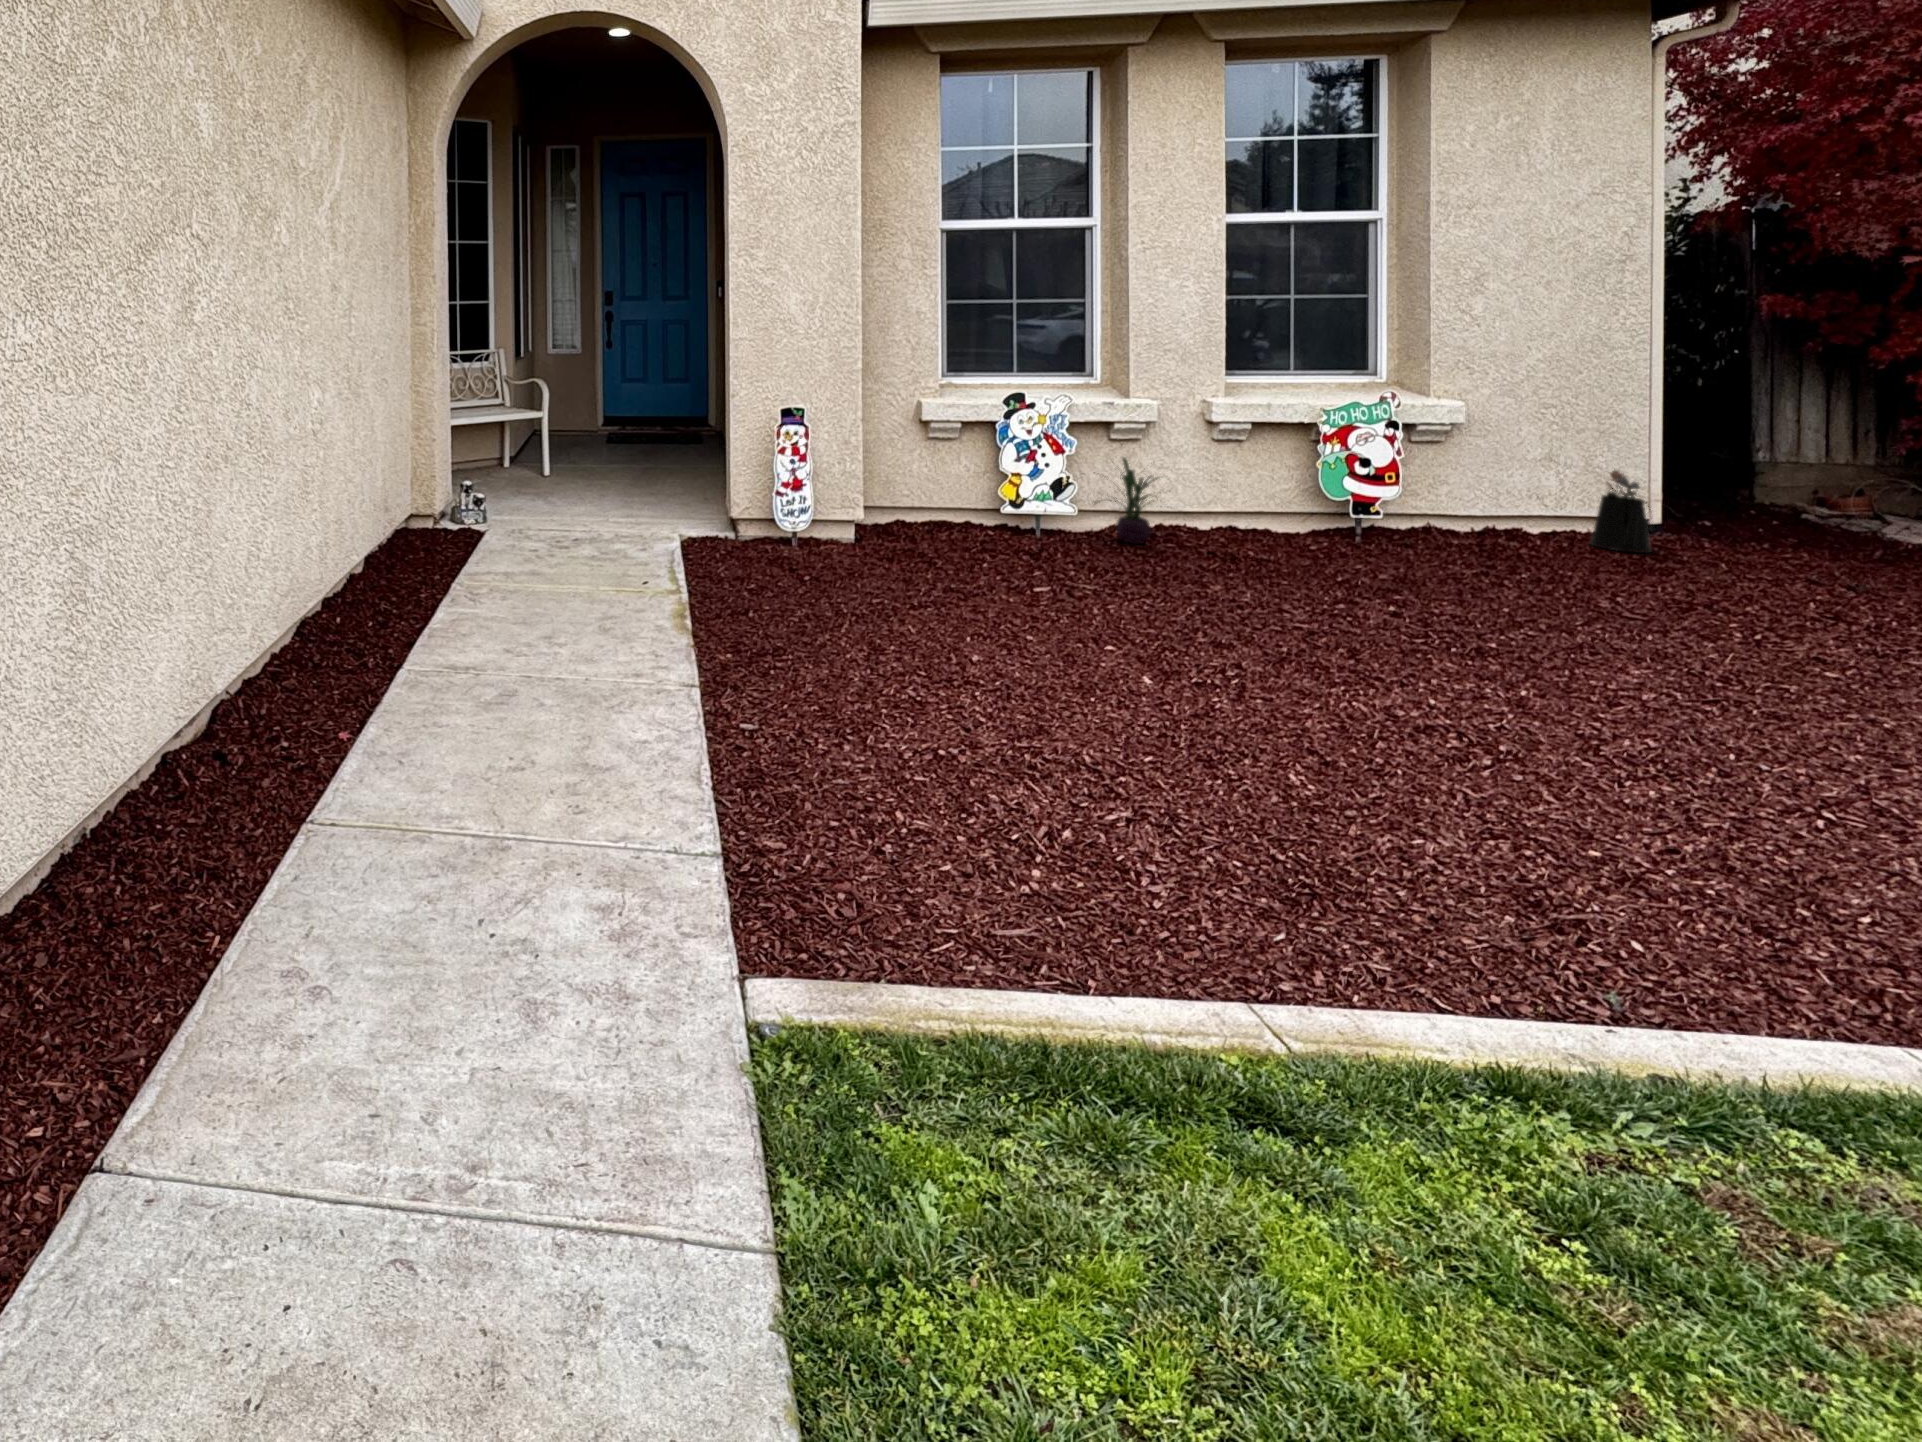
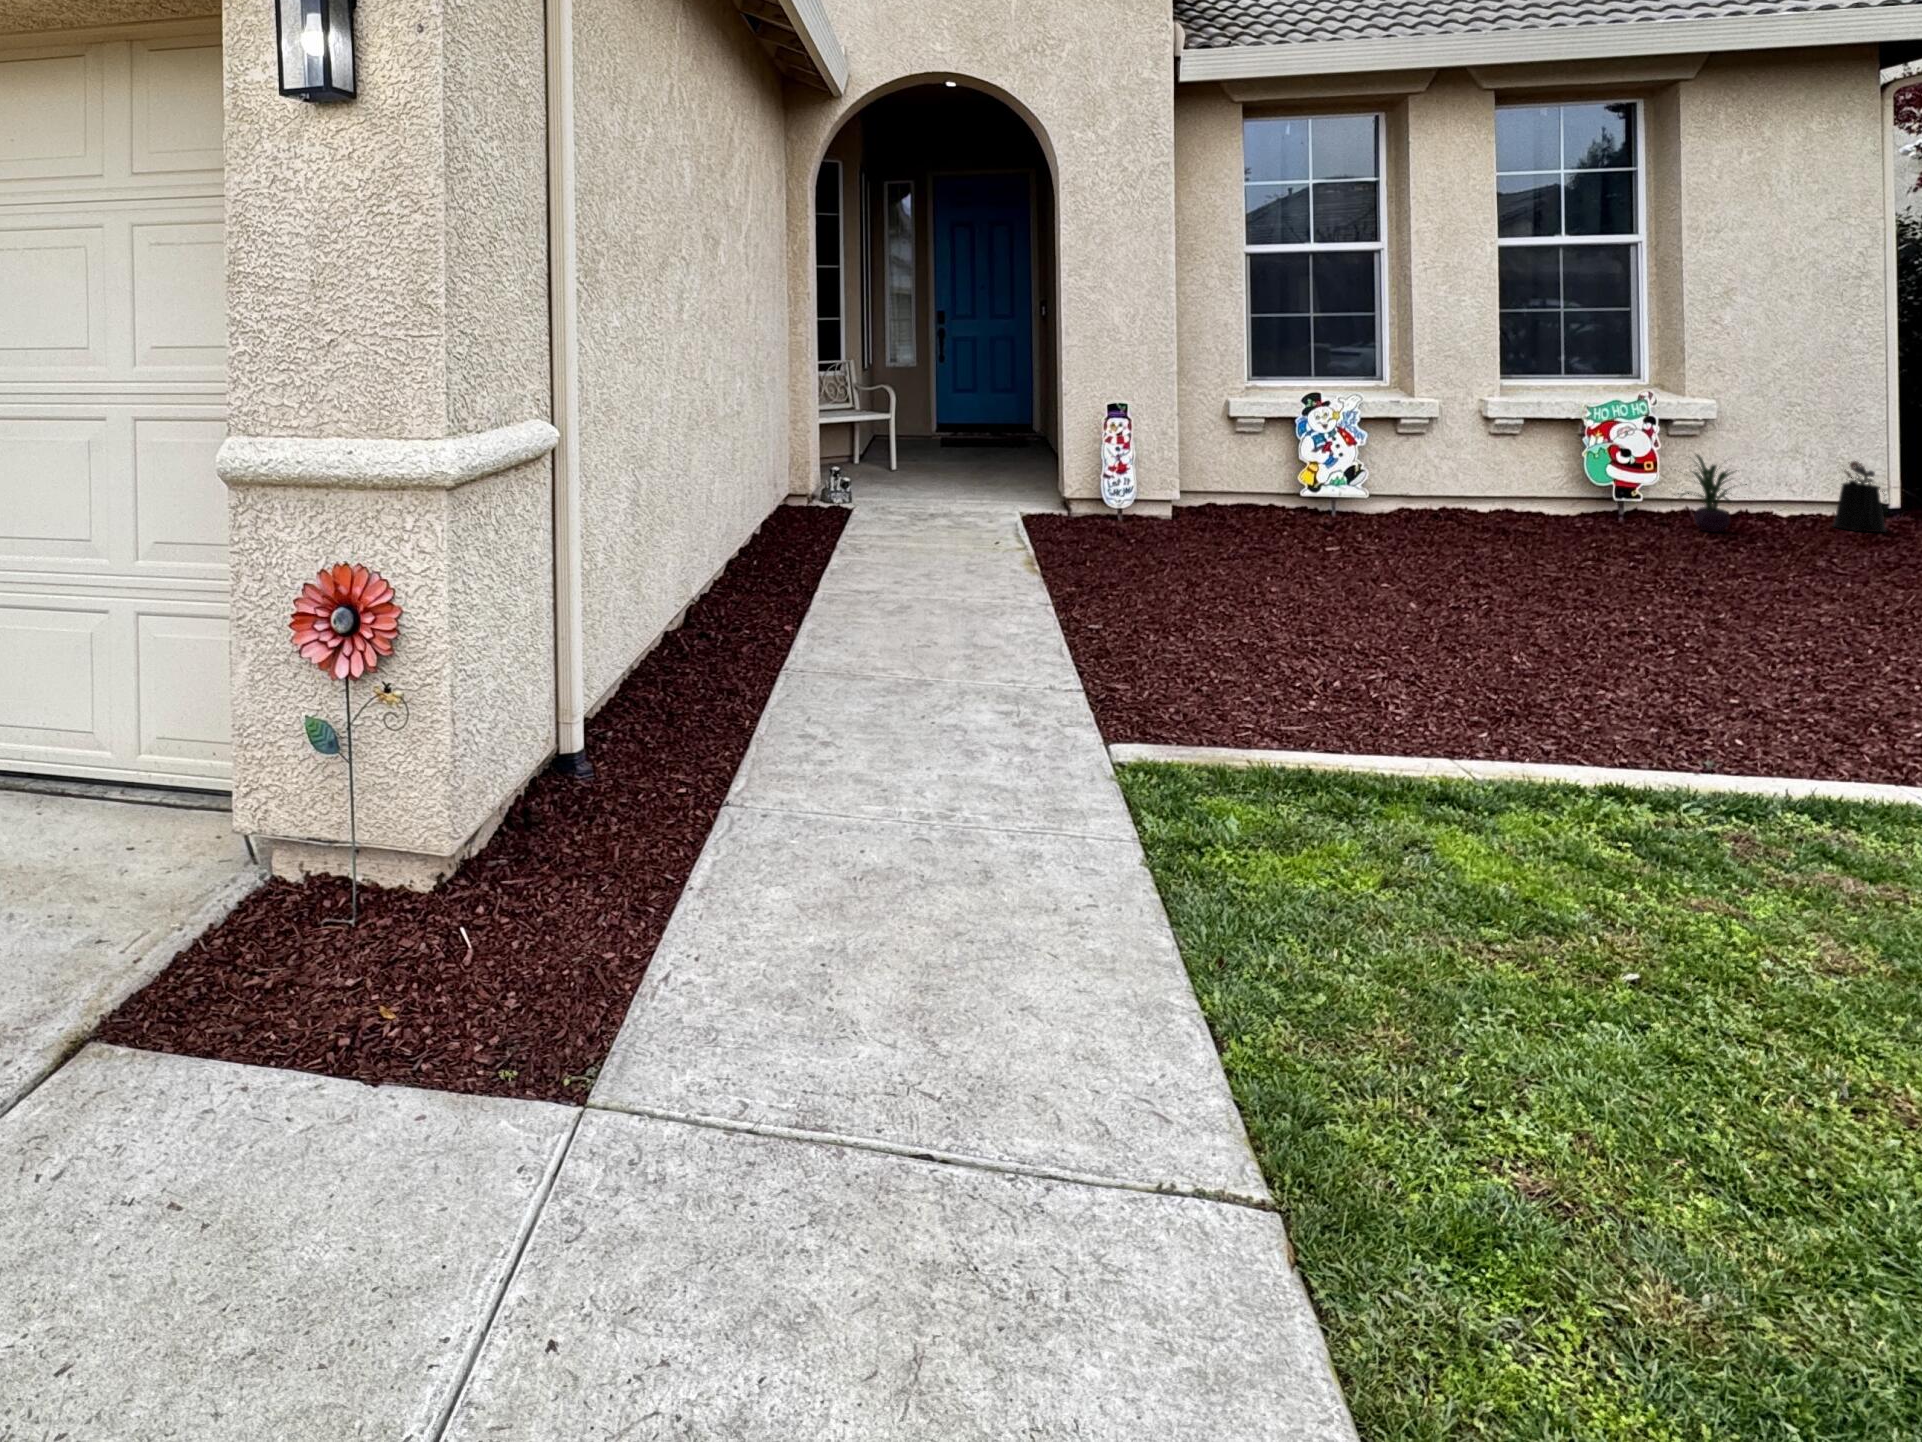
decorative plant: present [1095,458,1155,544] -> present [1678,455,1747,532]

